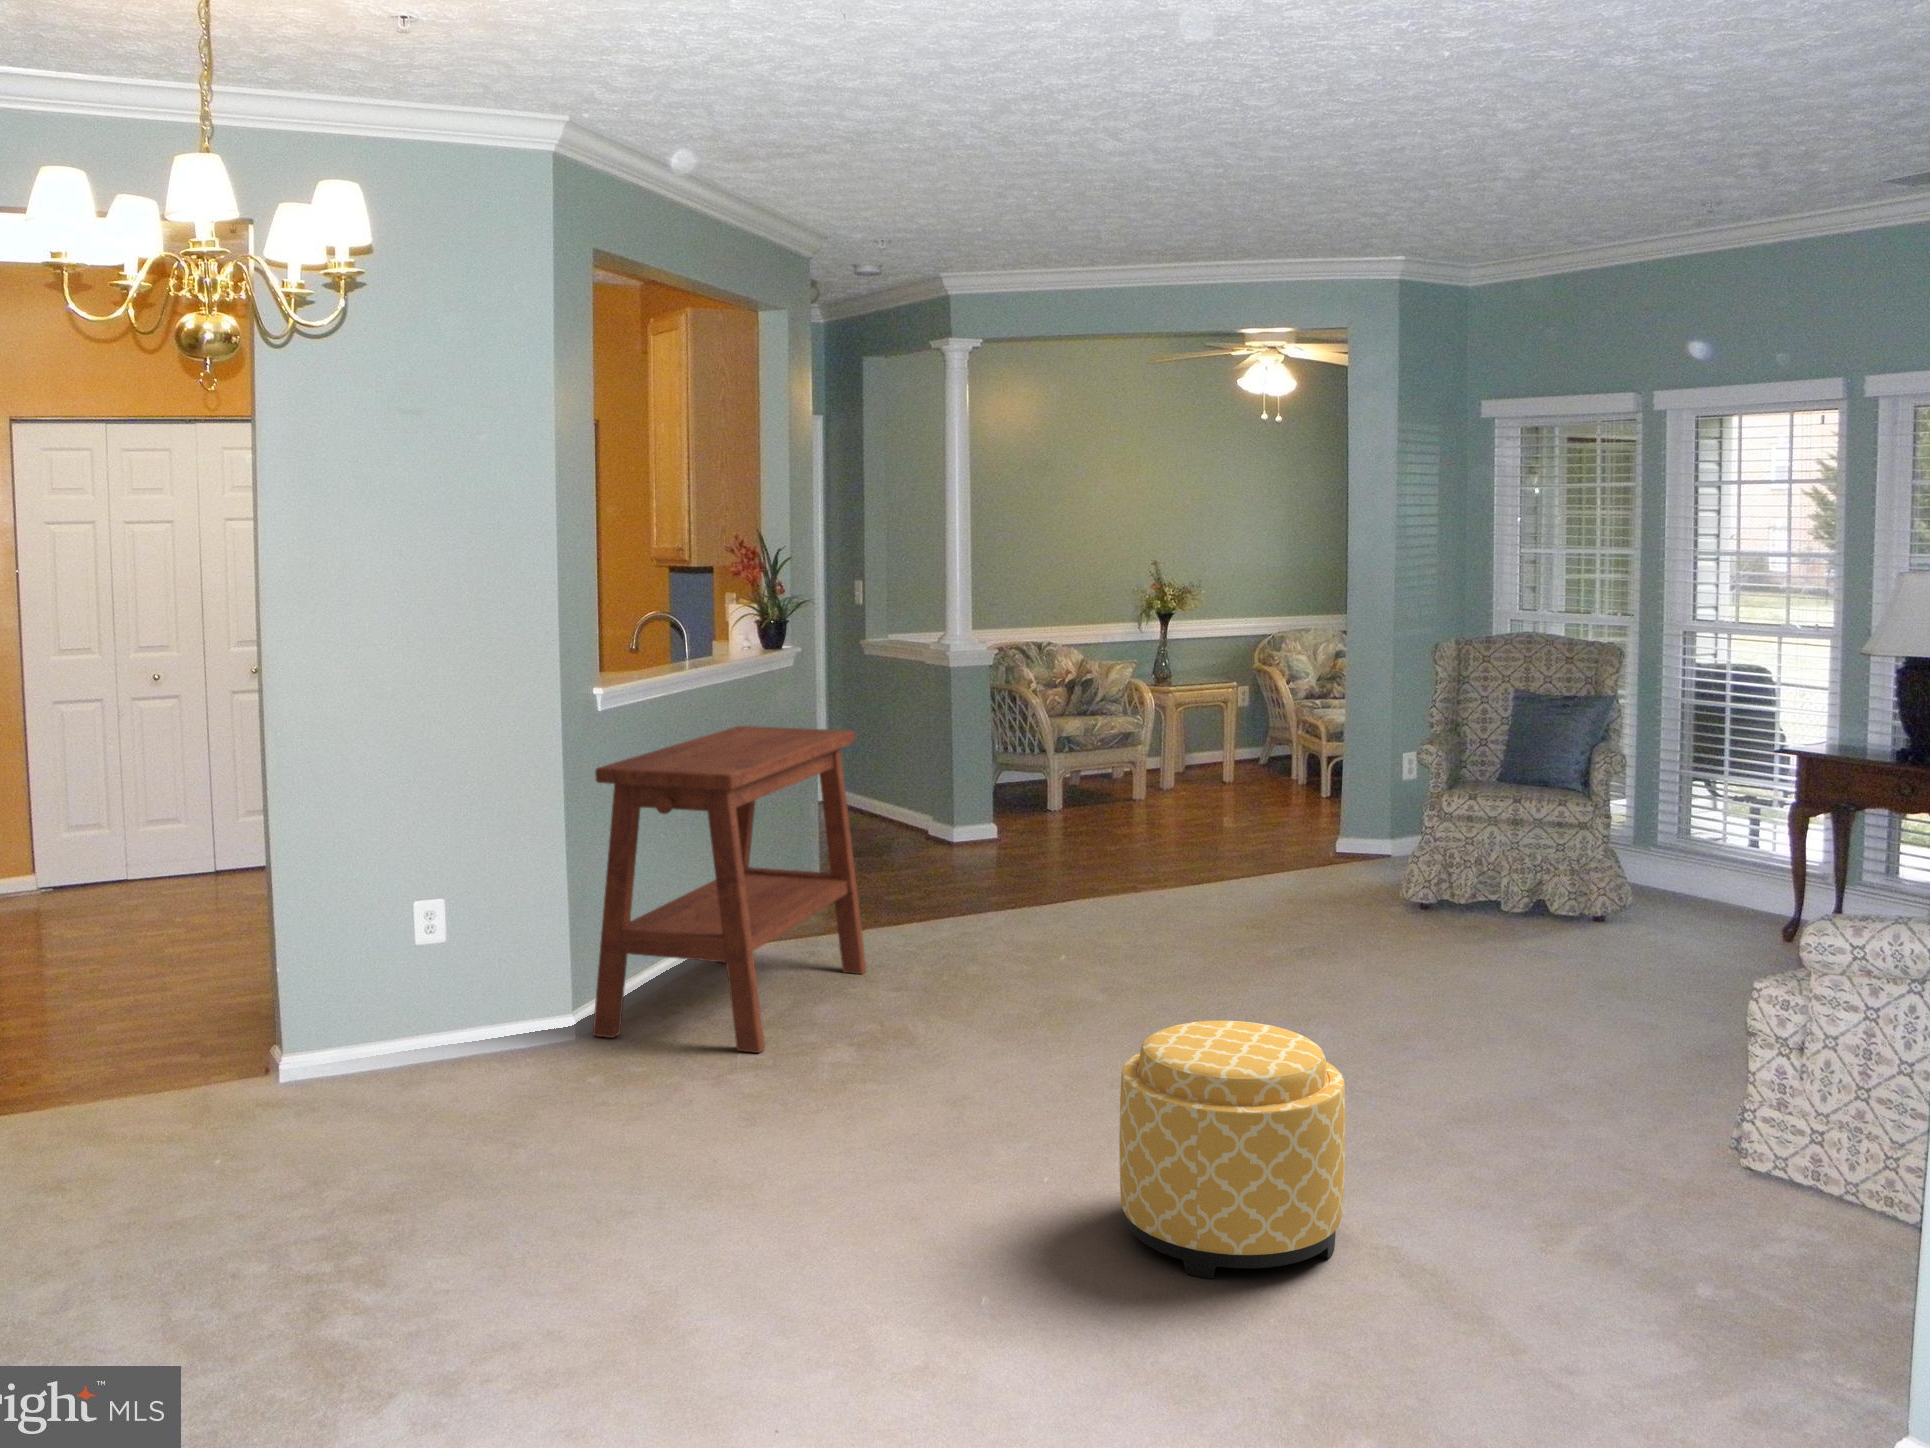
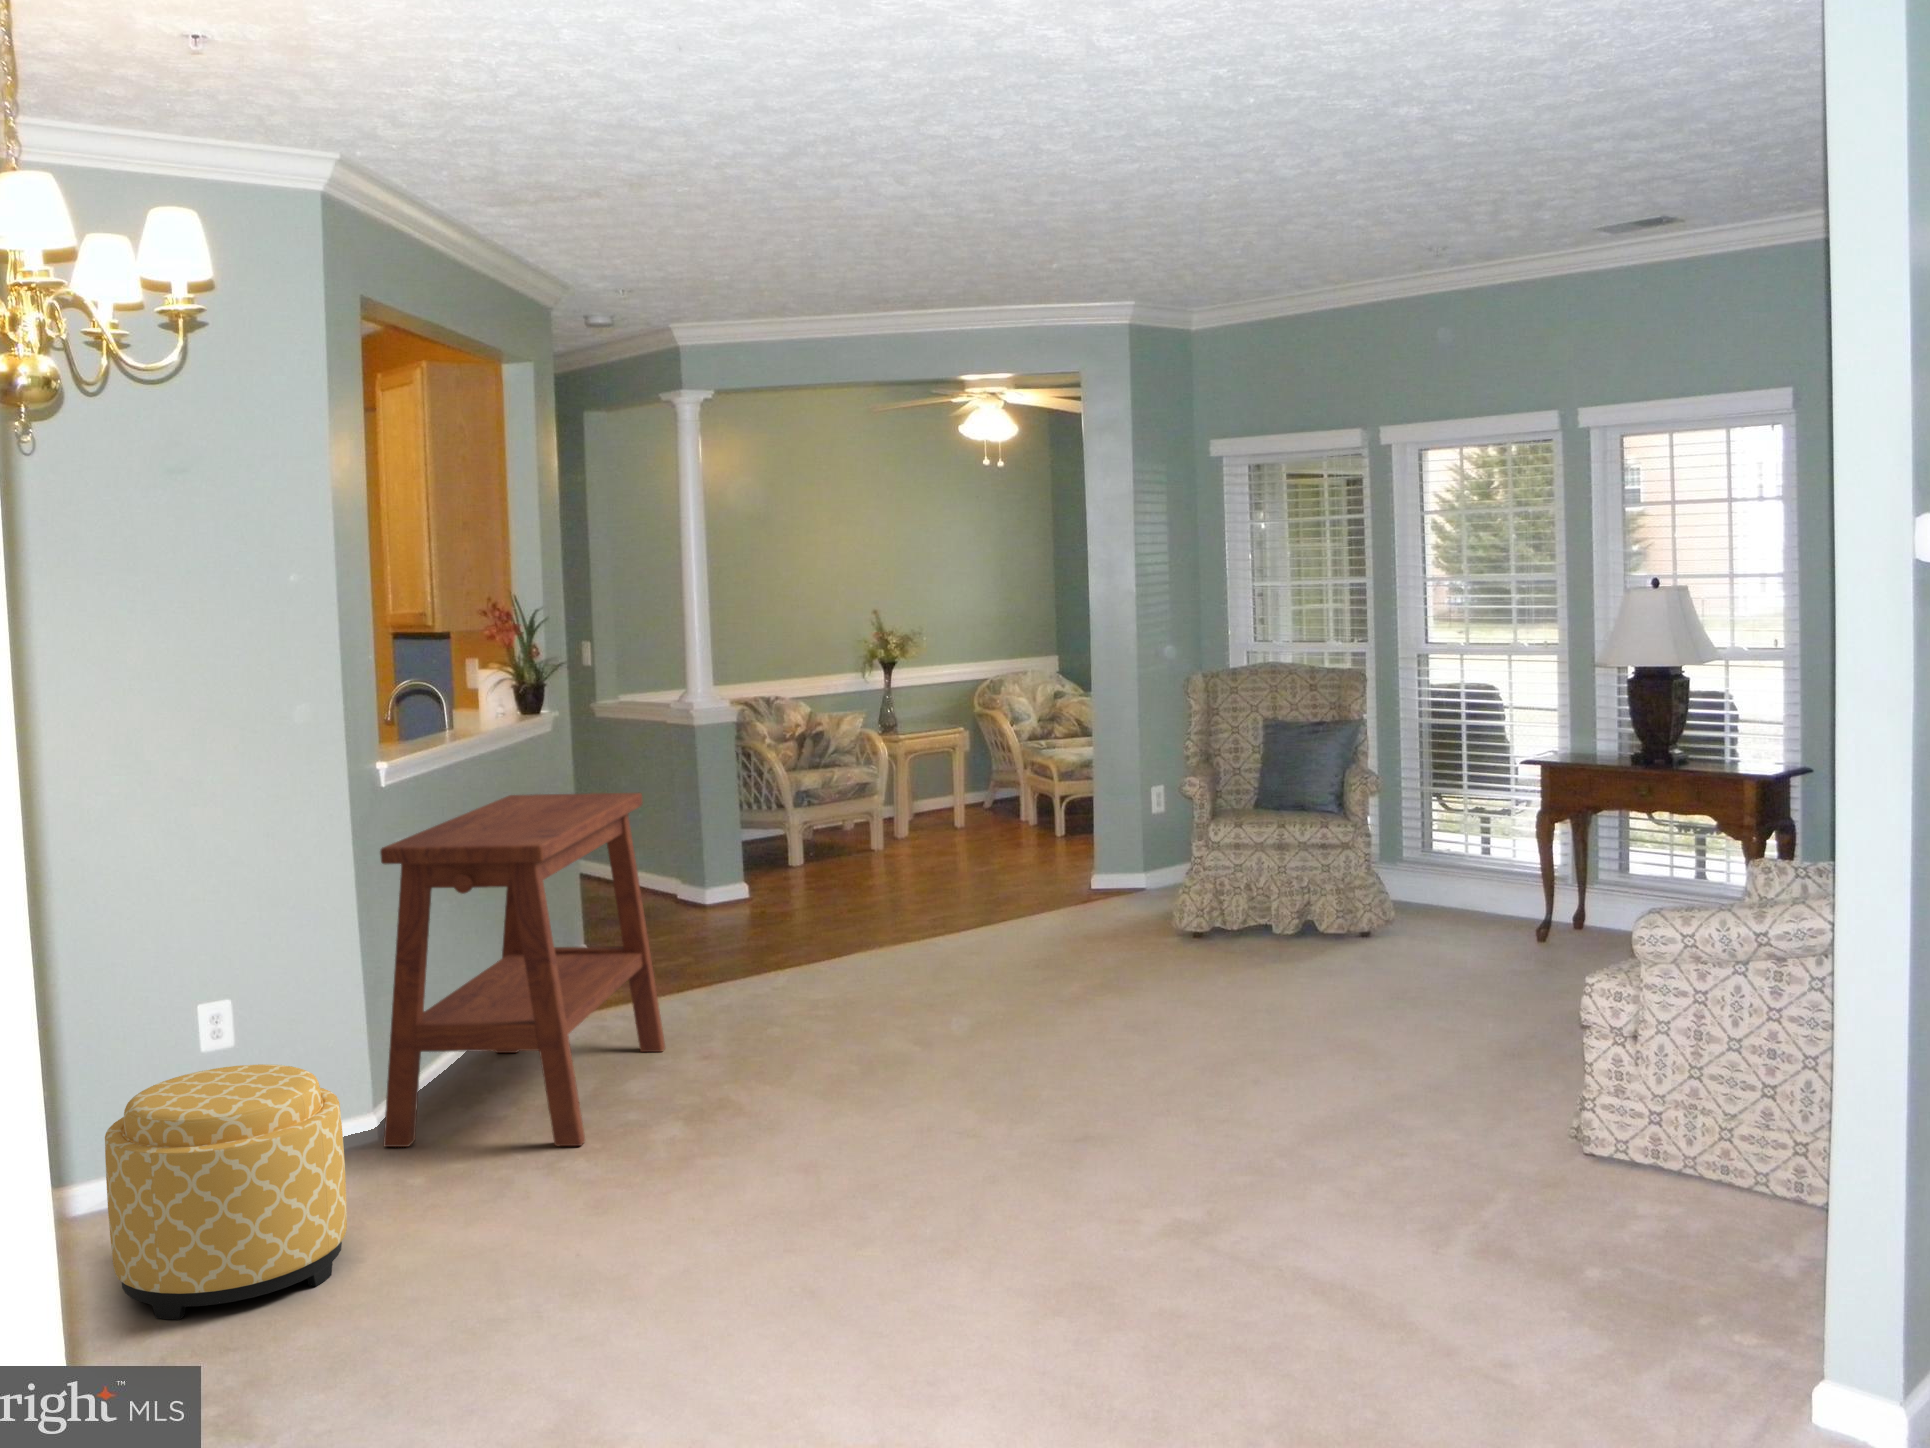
ottoman: present [1119,1021,1345,1279] -> present [105,1064,347,1319]

